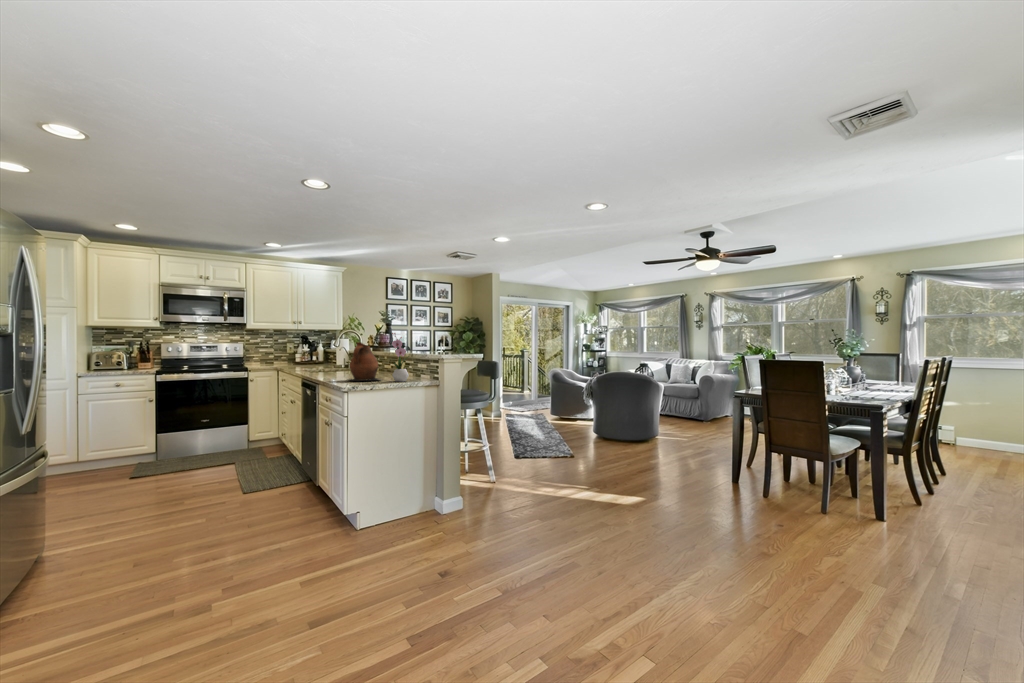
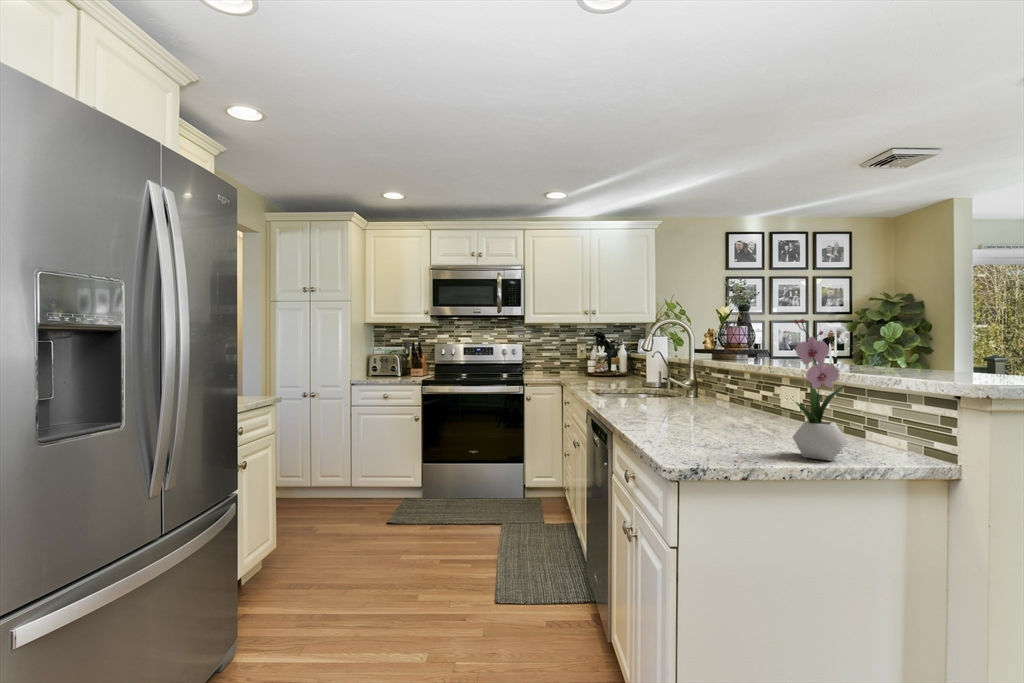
ceramic pitcher: present [349,342,381,381] -> none [666,346,762,447]

